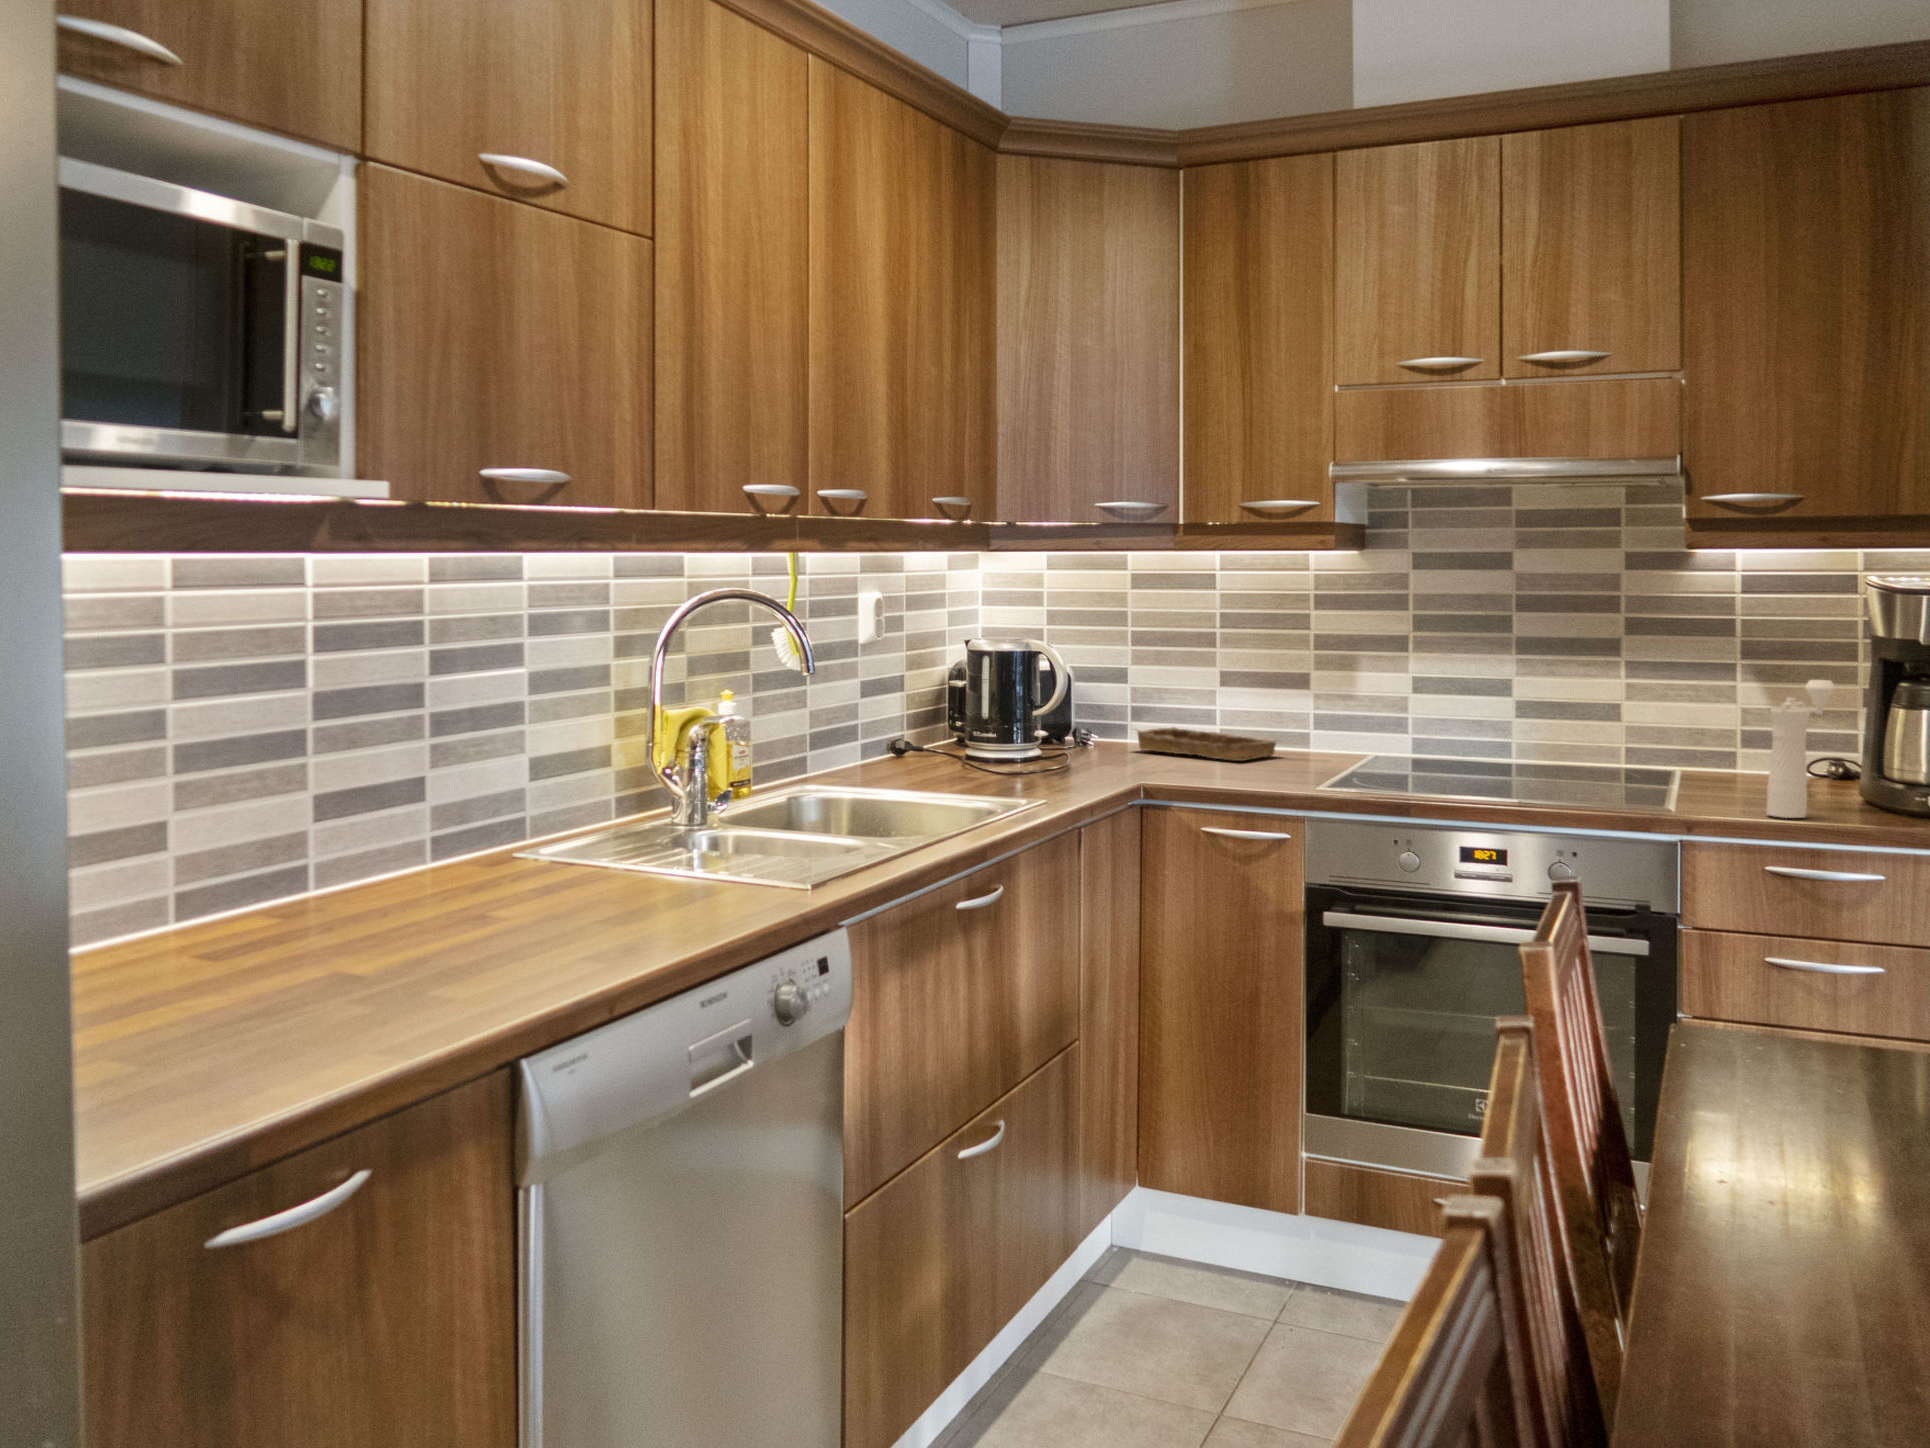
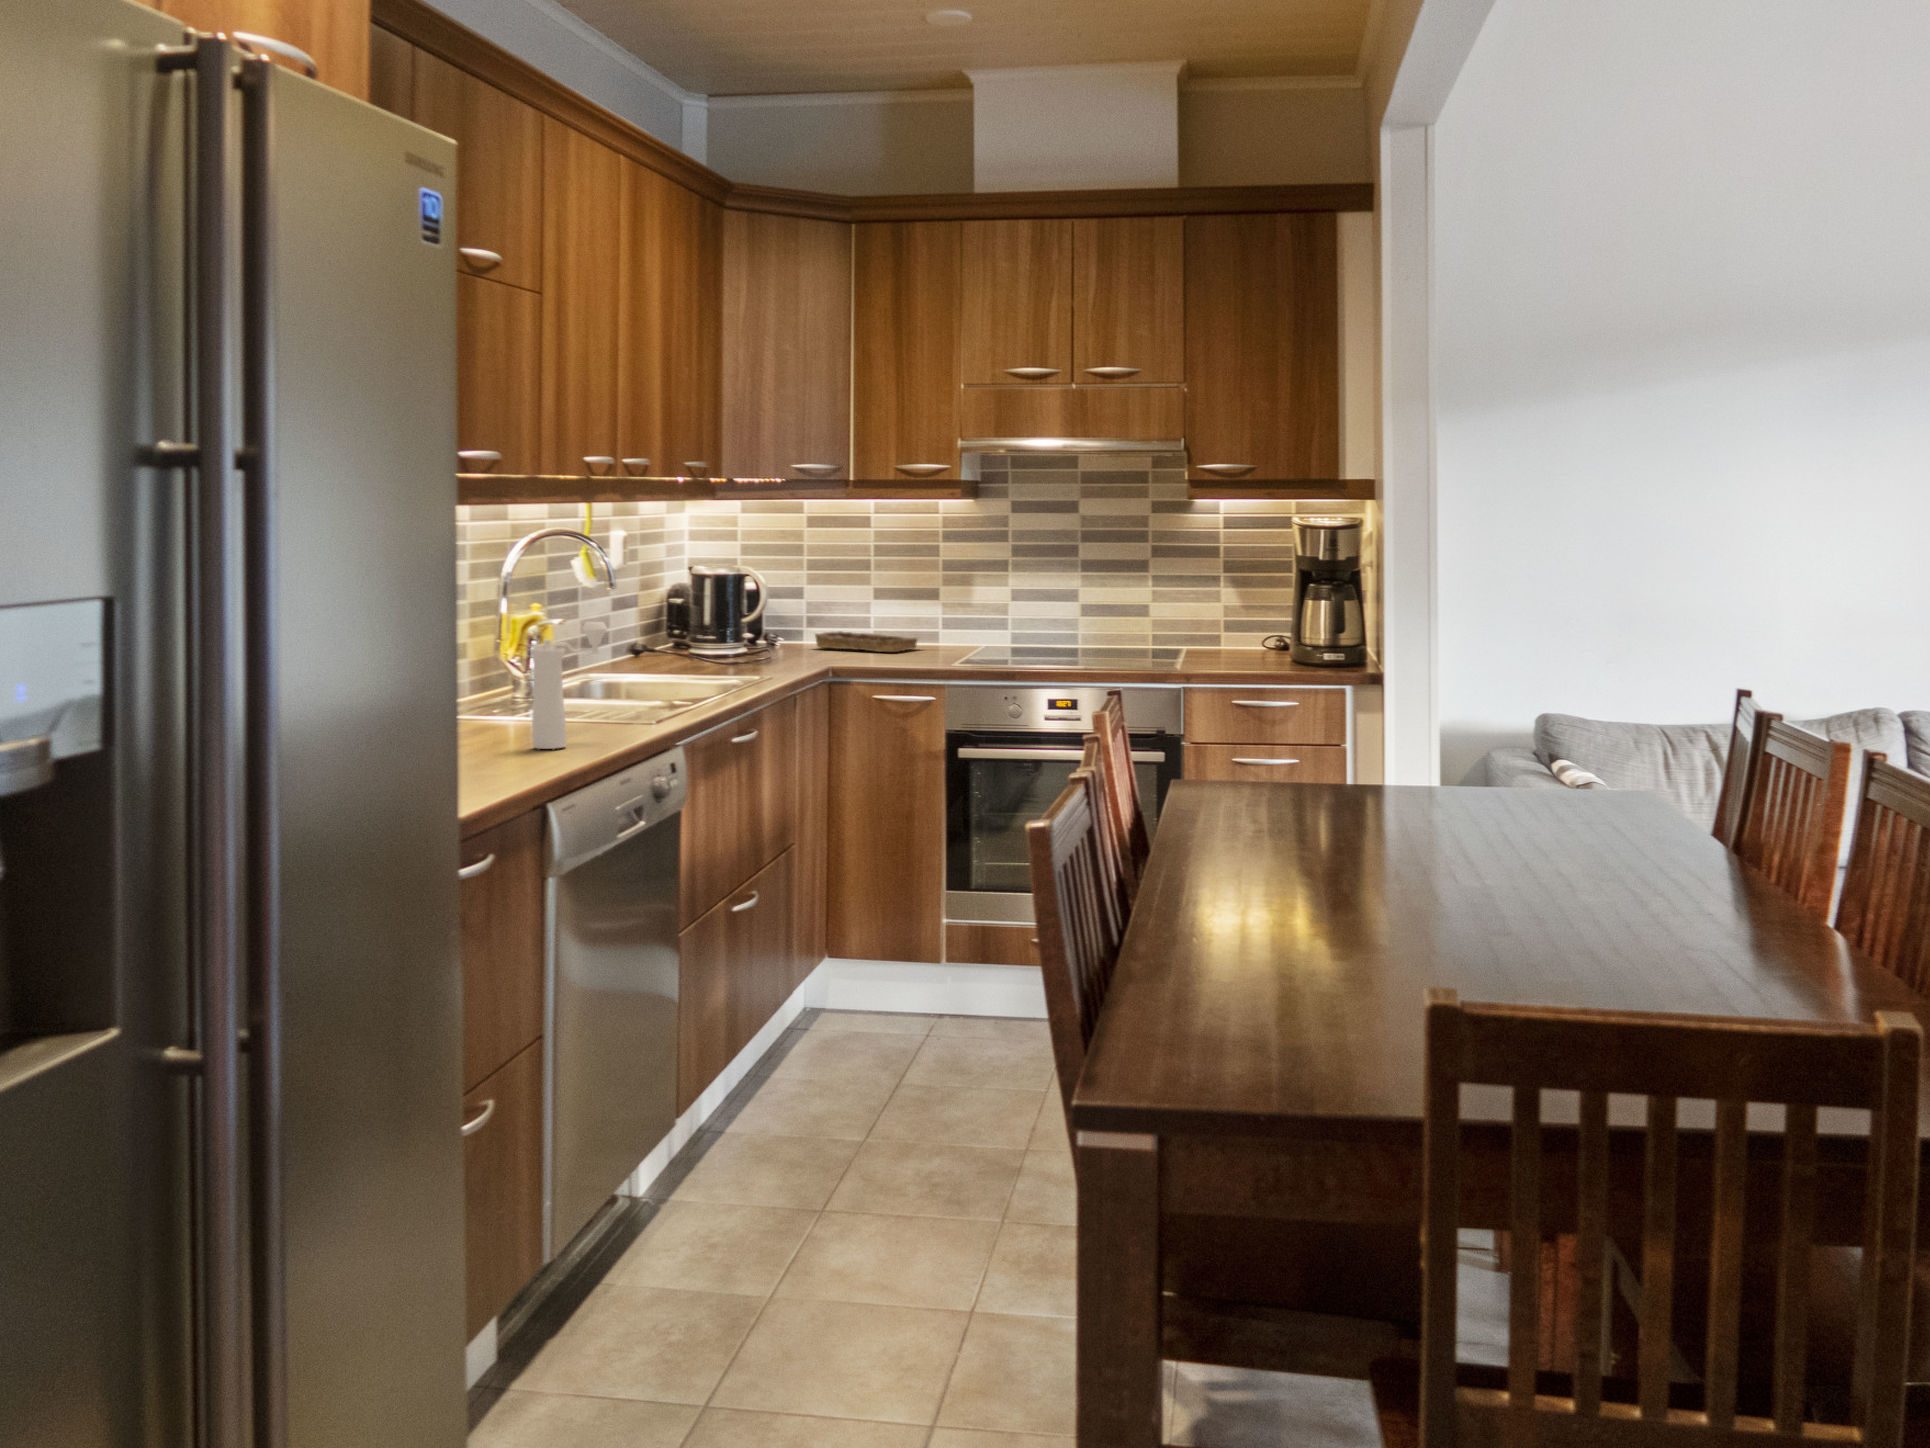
pepper mill: present [1767,680,1835,818] -> present [531,622,607,749]

